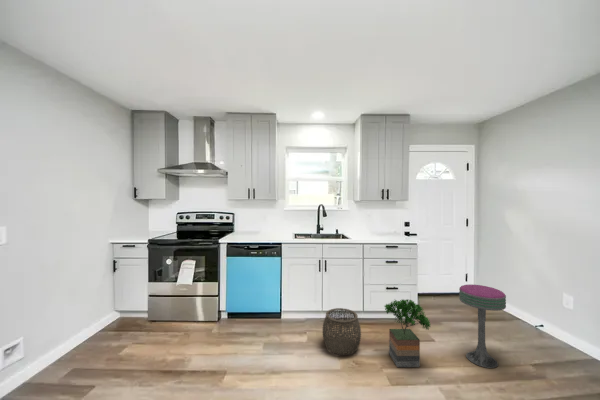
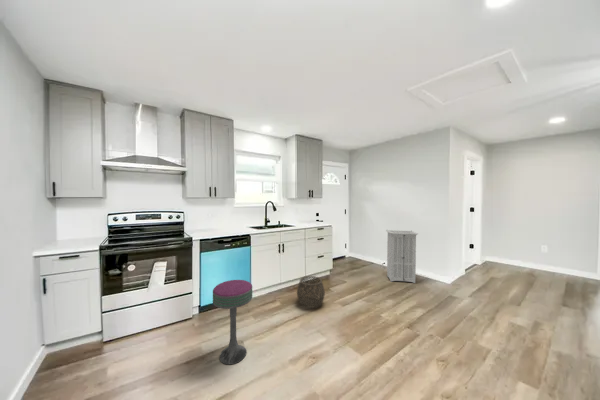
storage cabinet: none [516,260,588,379] -> present [387,230,418,283]
bar stool: present [459,285,506,368] -> present [213,280,252,364]
potted tree: present [385,299,430,367] -> none [336,260,367,304]

